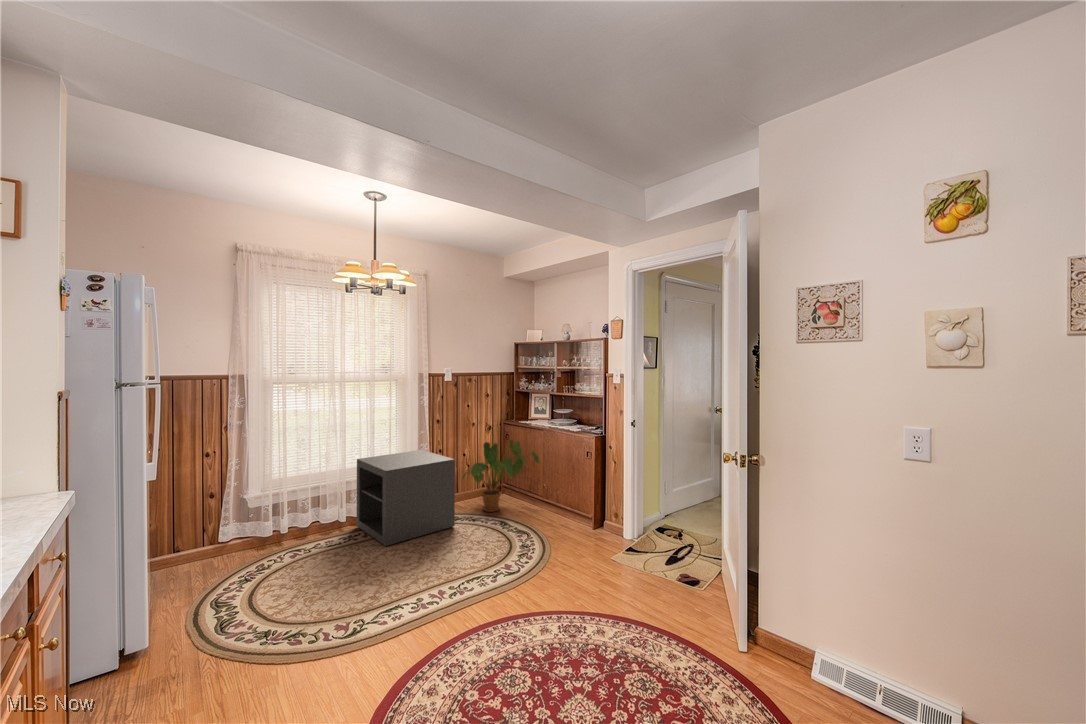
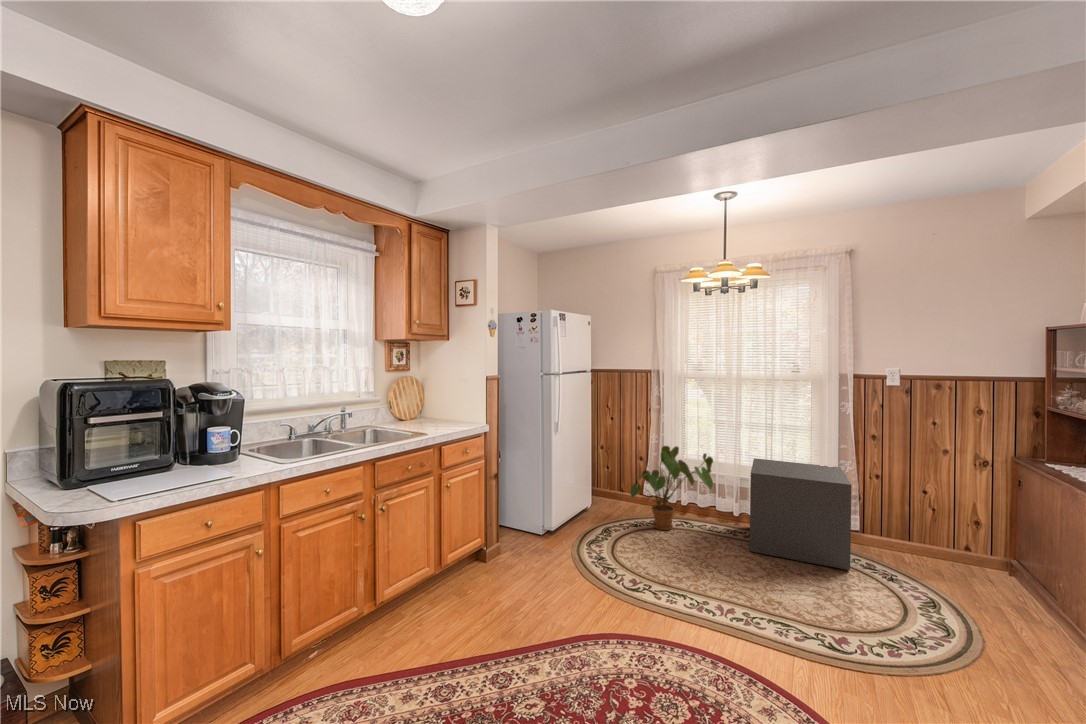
house plant: present [462,440,539,512] -> present [630,446,713,530]

